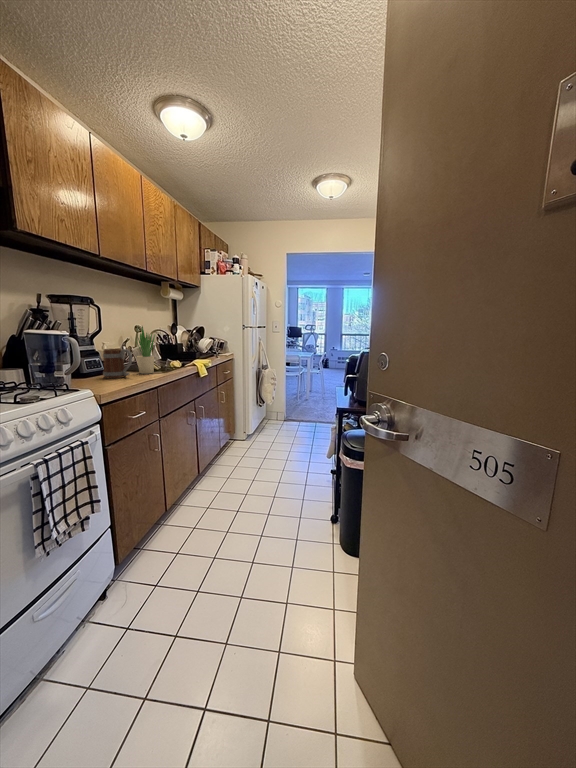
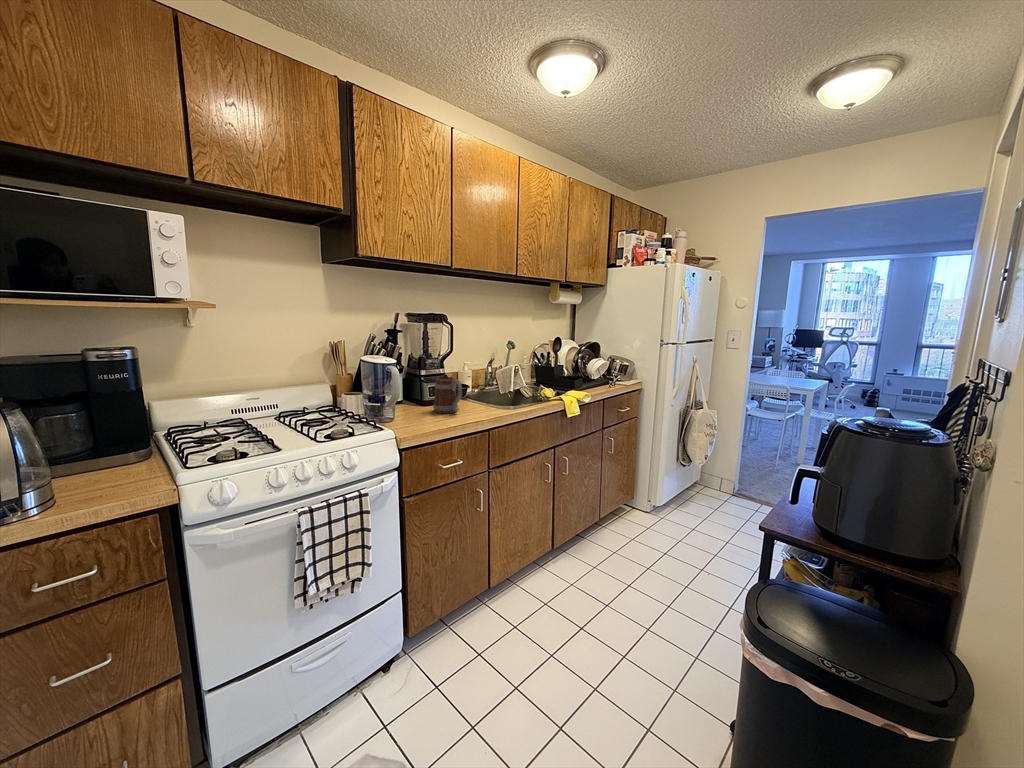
potted plant: present [136,326,155,374] -> none [476,349,502,409]

